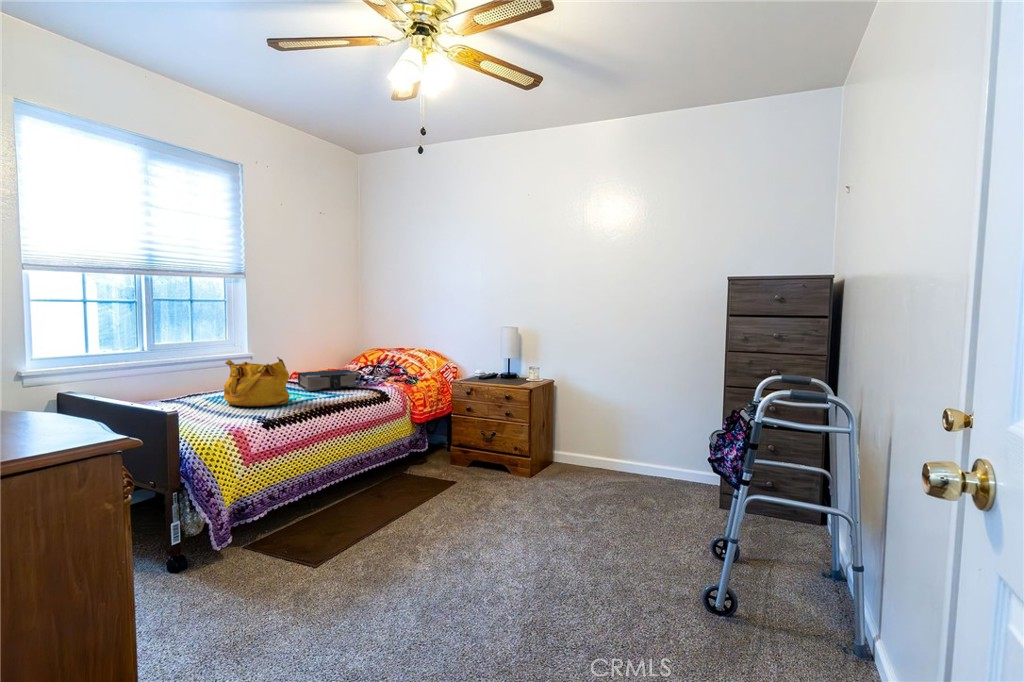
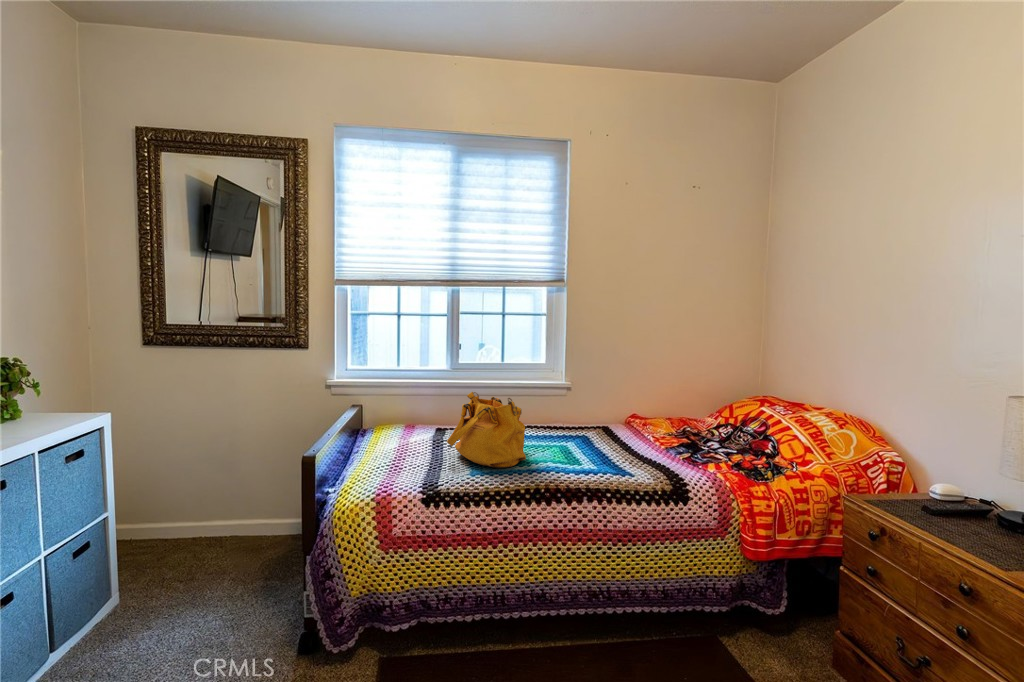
book: present [298,369,360,391] -> none [582,418,669,460]

